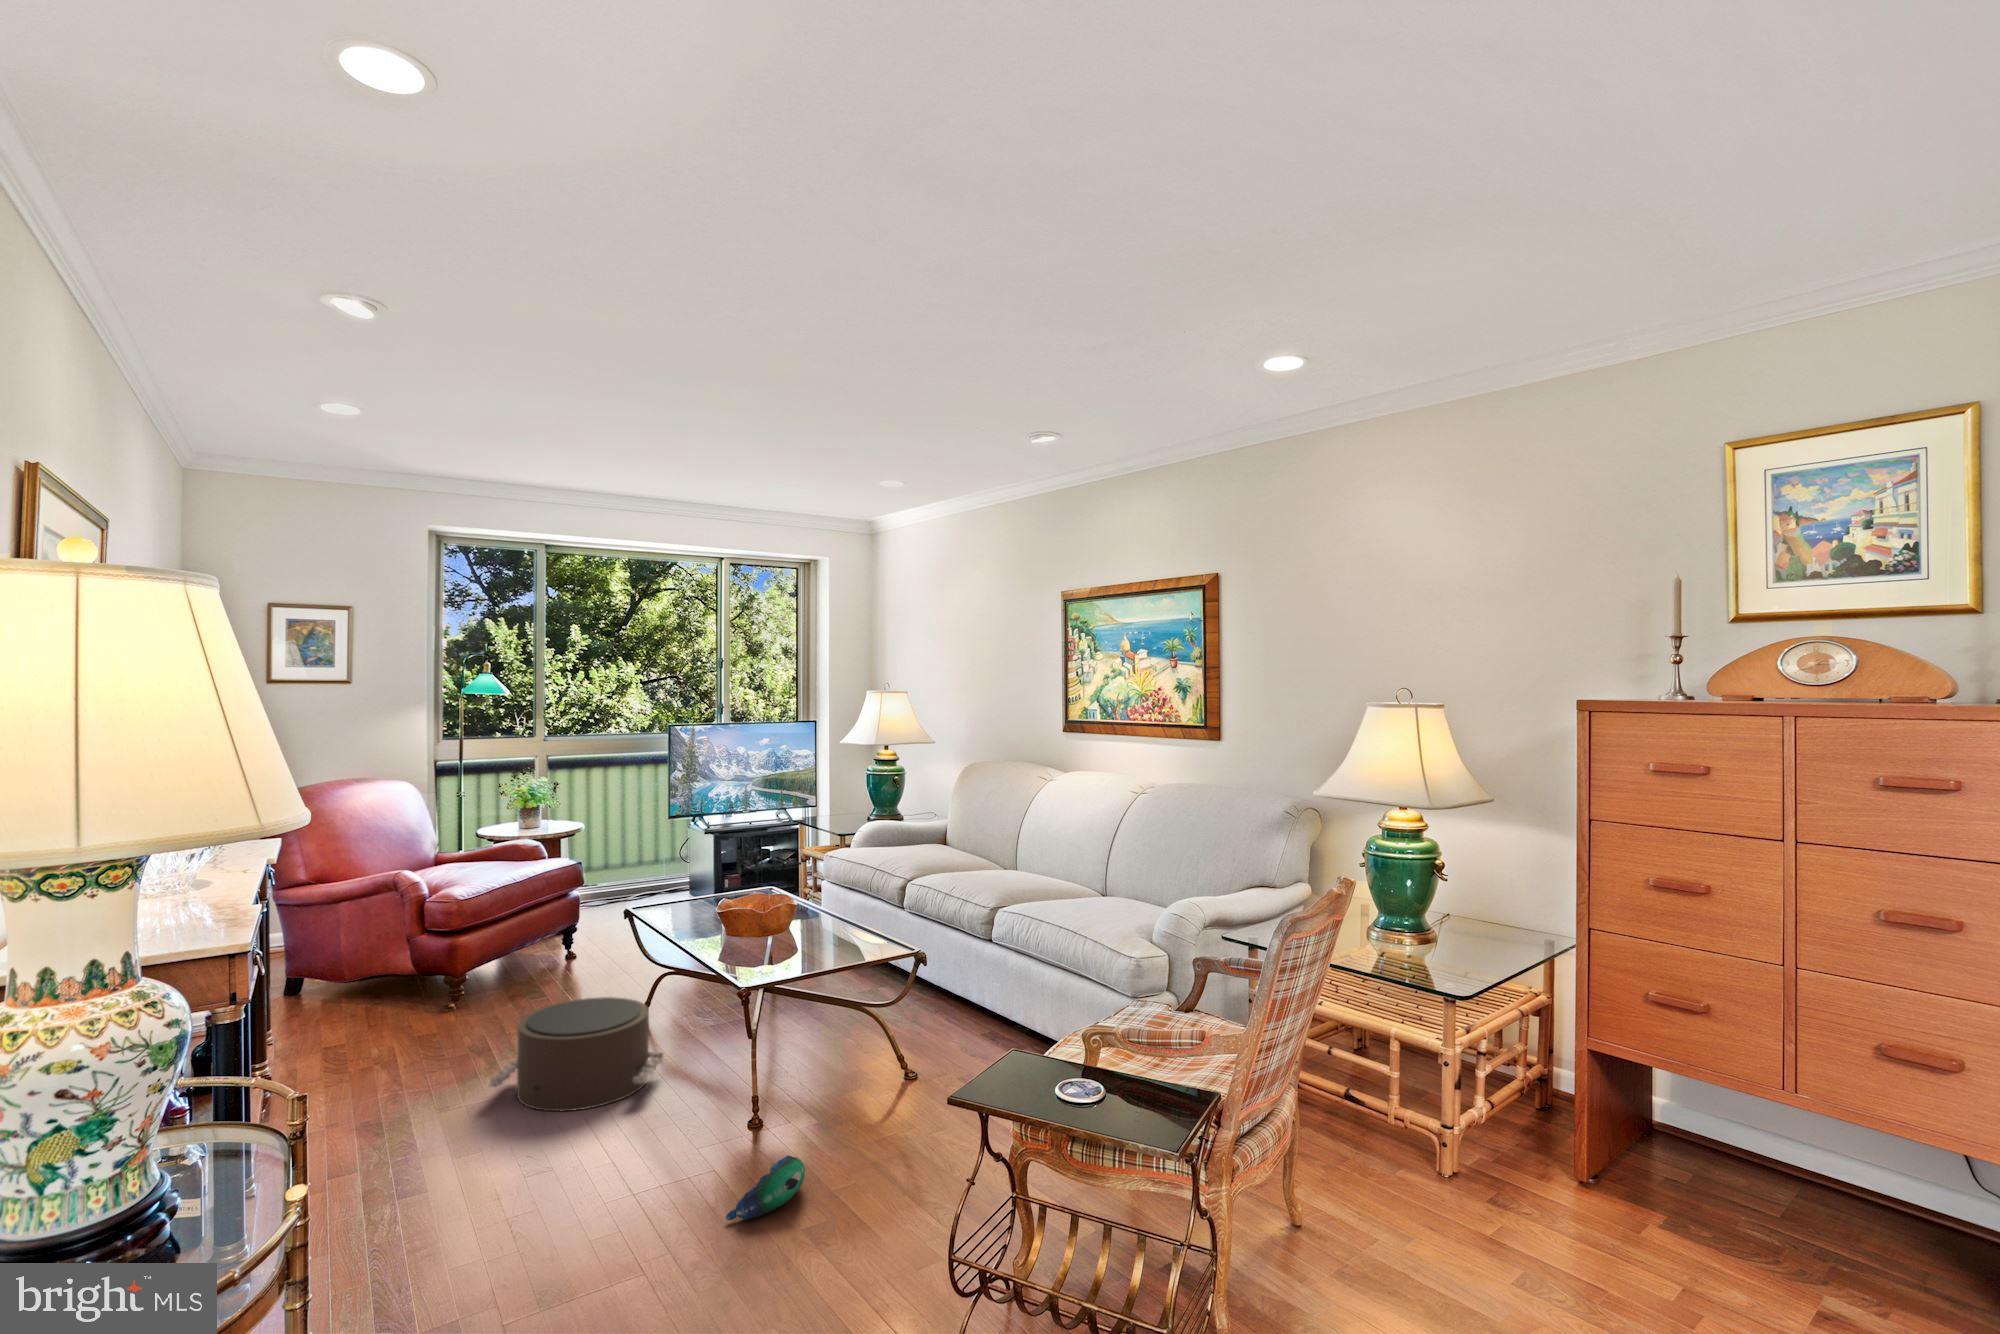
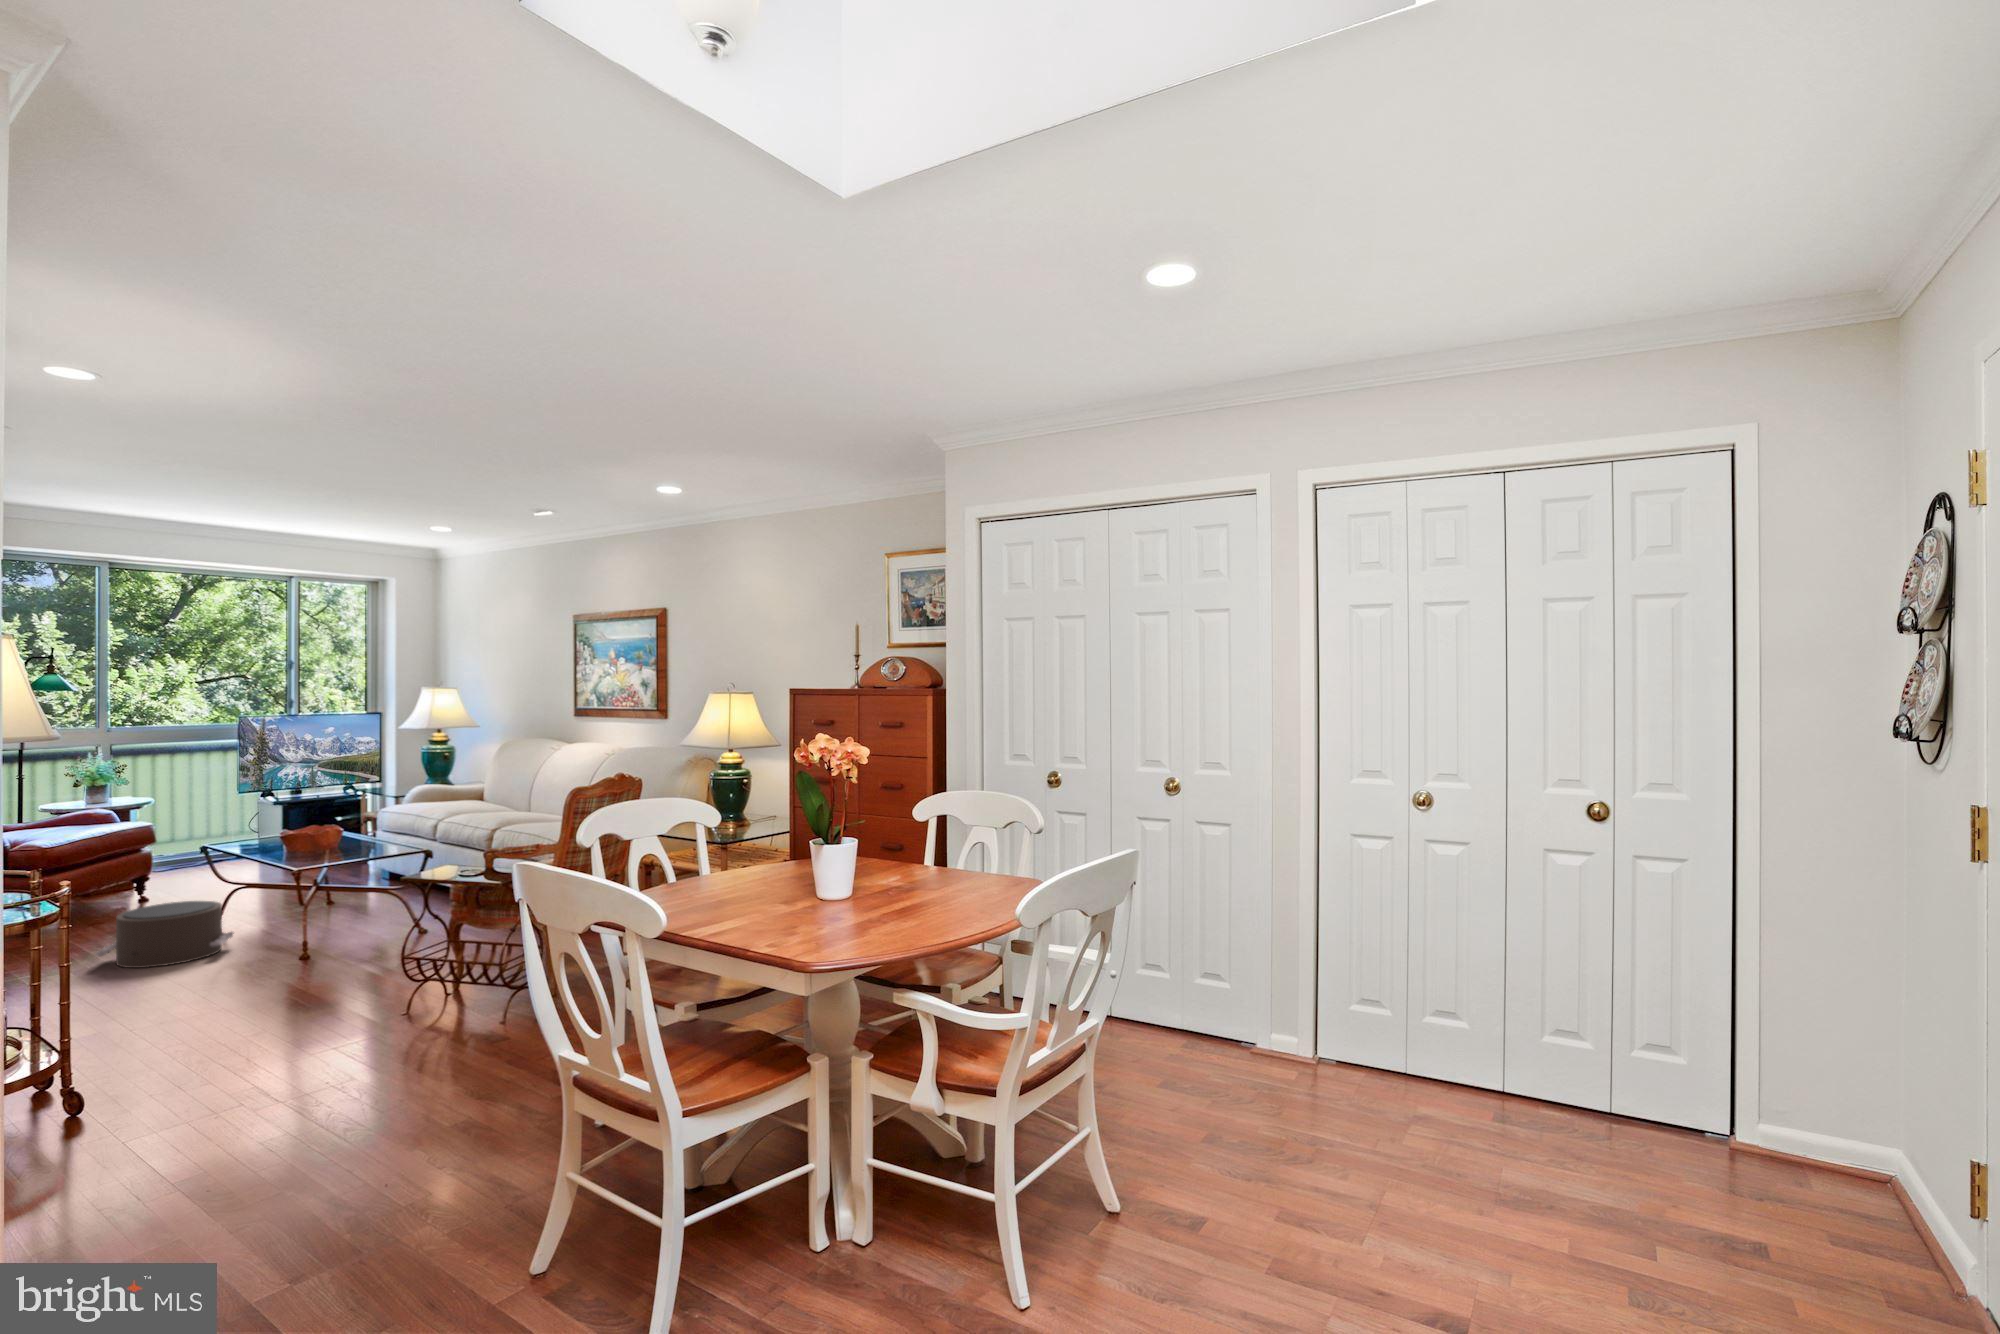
plush toy: present [726,1156,805,1220] -> none [277,959,332,990]

